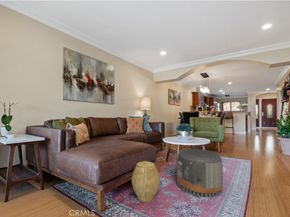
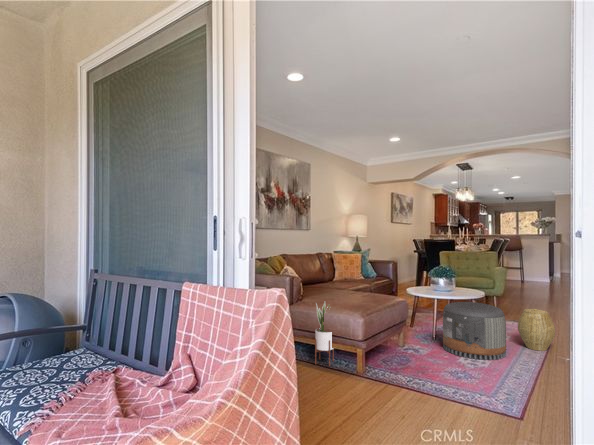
potted plant: none [60,149,82,207] -> present [315,303,334,366]
woven basket: present [132,161,160,202] -> present [518,309,555,351]

